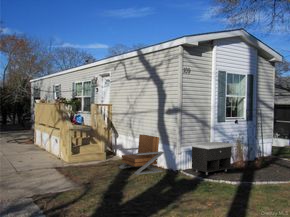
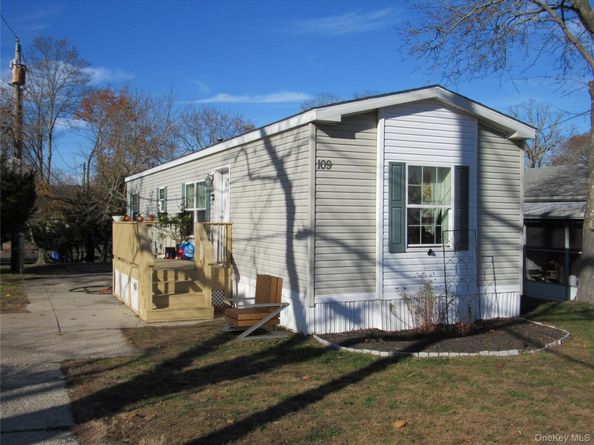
storage bench: present [192,142,232,175] -> none [336,286,408,341]

